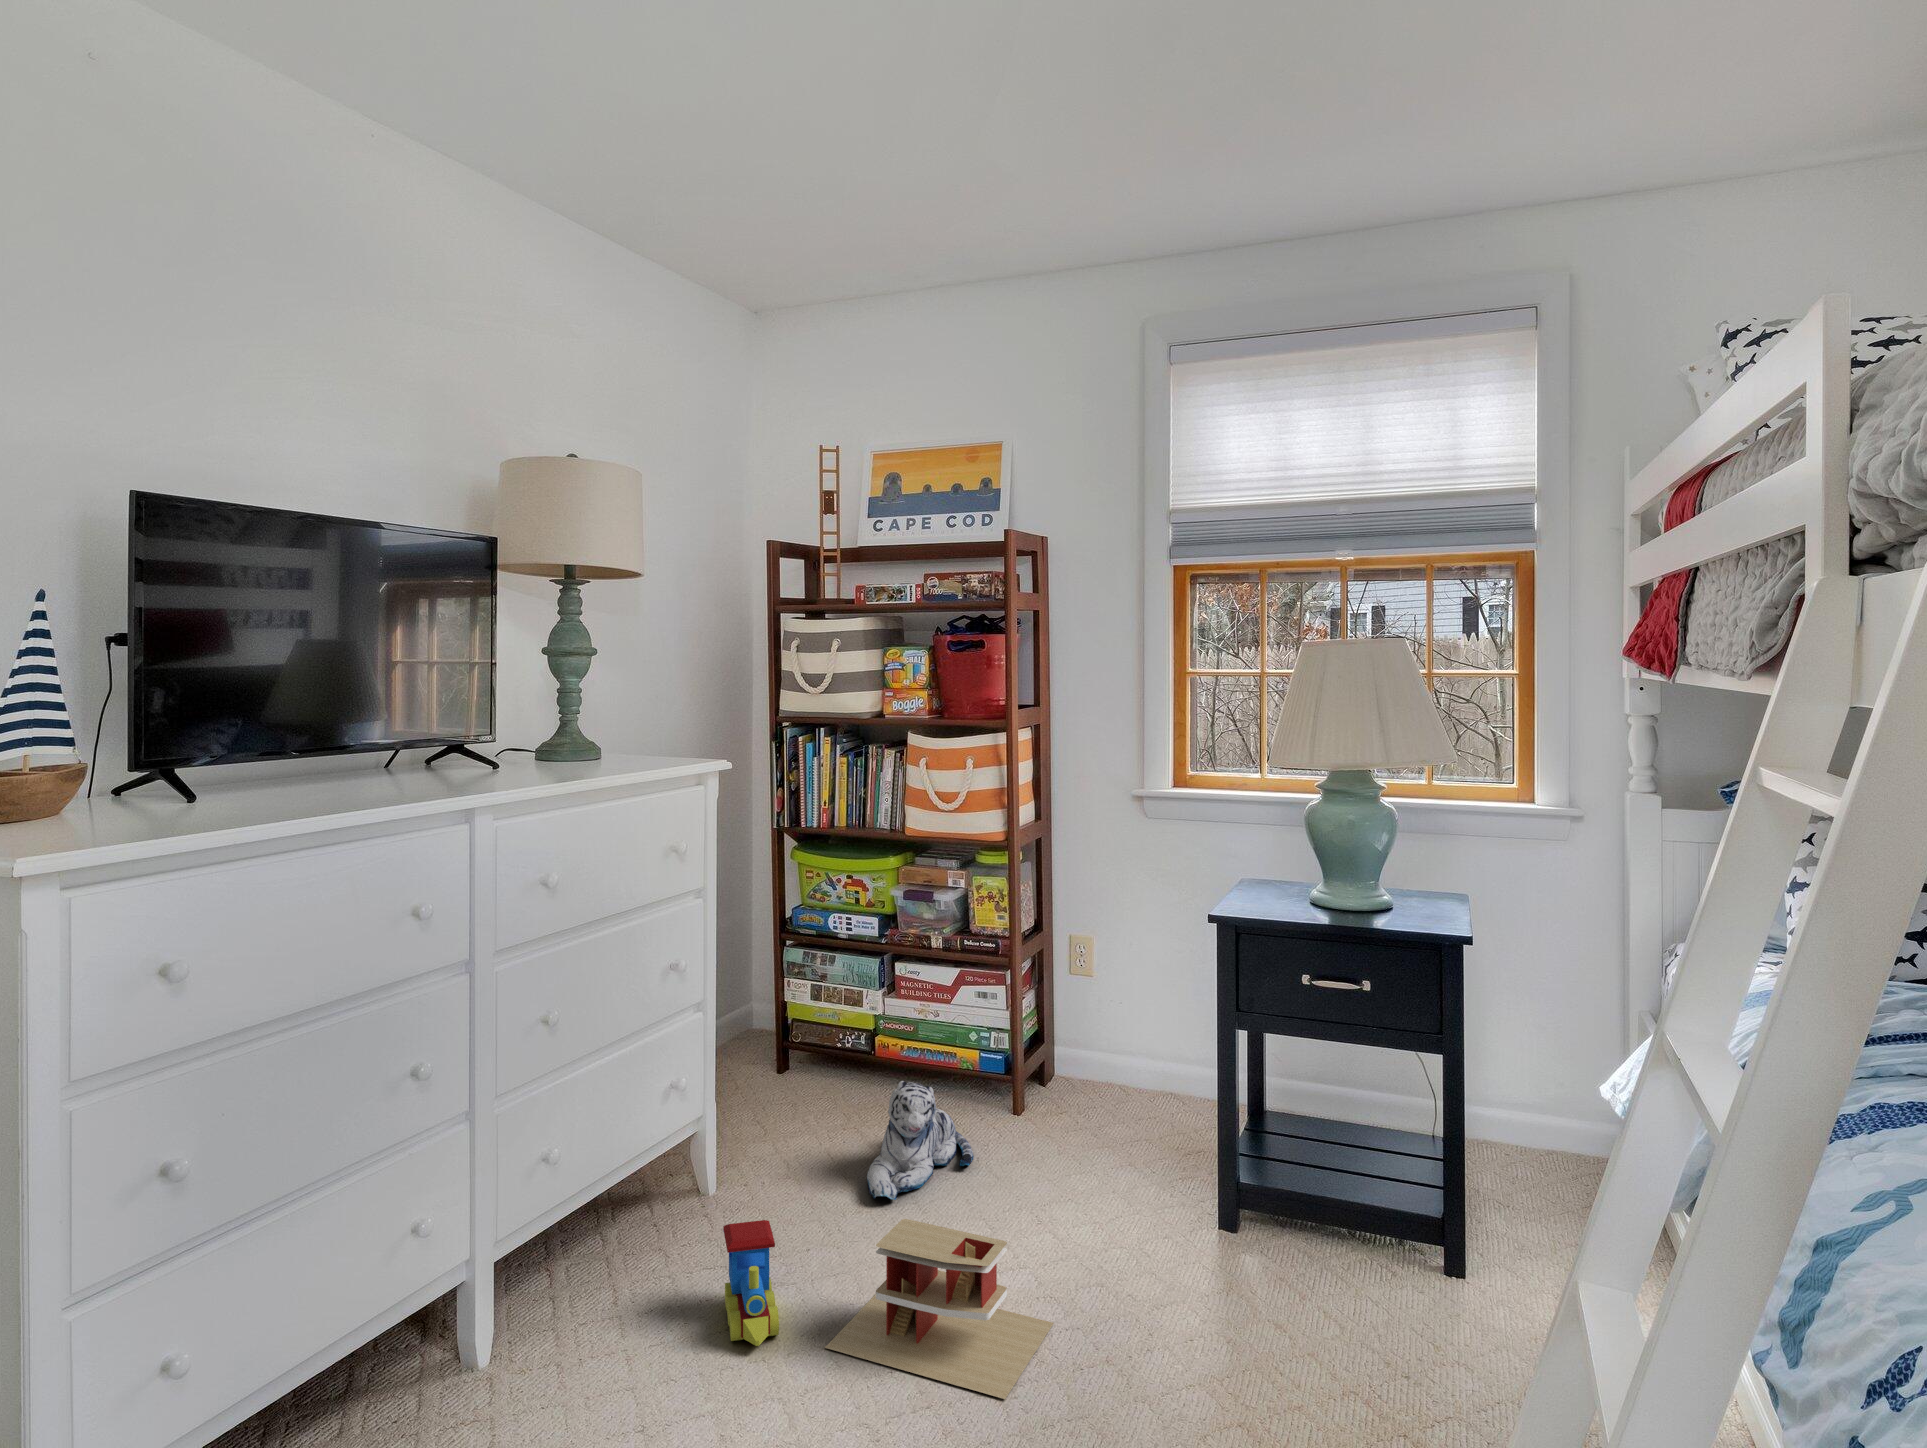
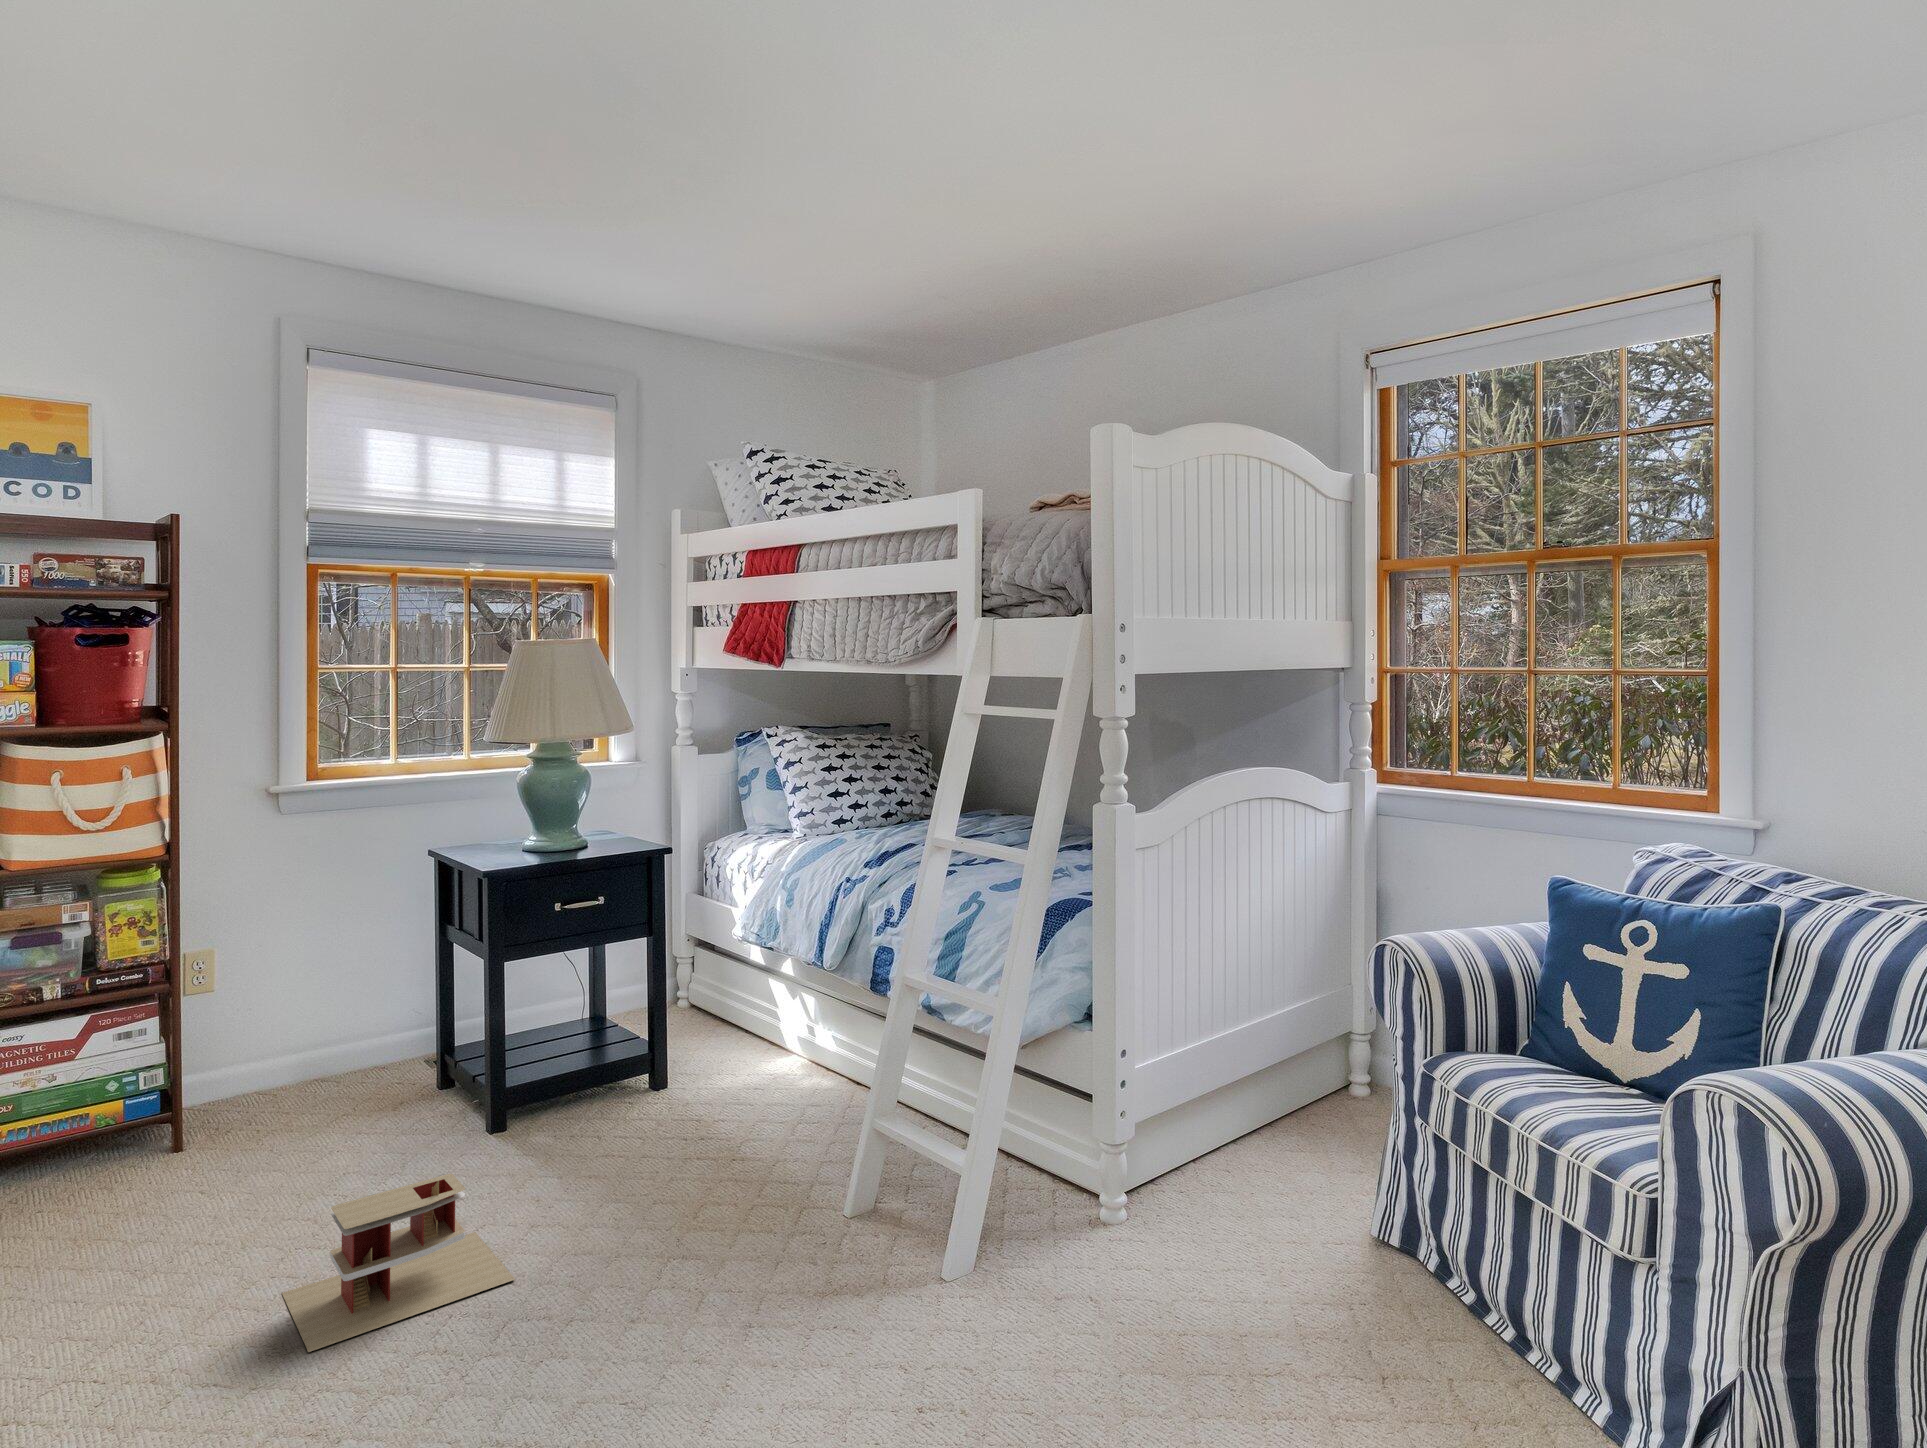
plush toy: present [867,1081,974,1200] -> none [83,1126,214,1263]
toy train: present [723,1220,779,1346] -> none [115,1285,250,1410]

